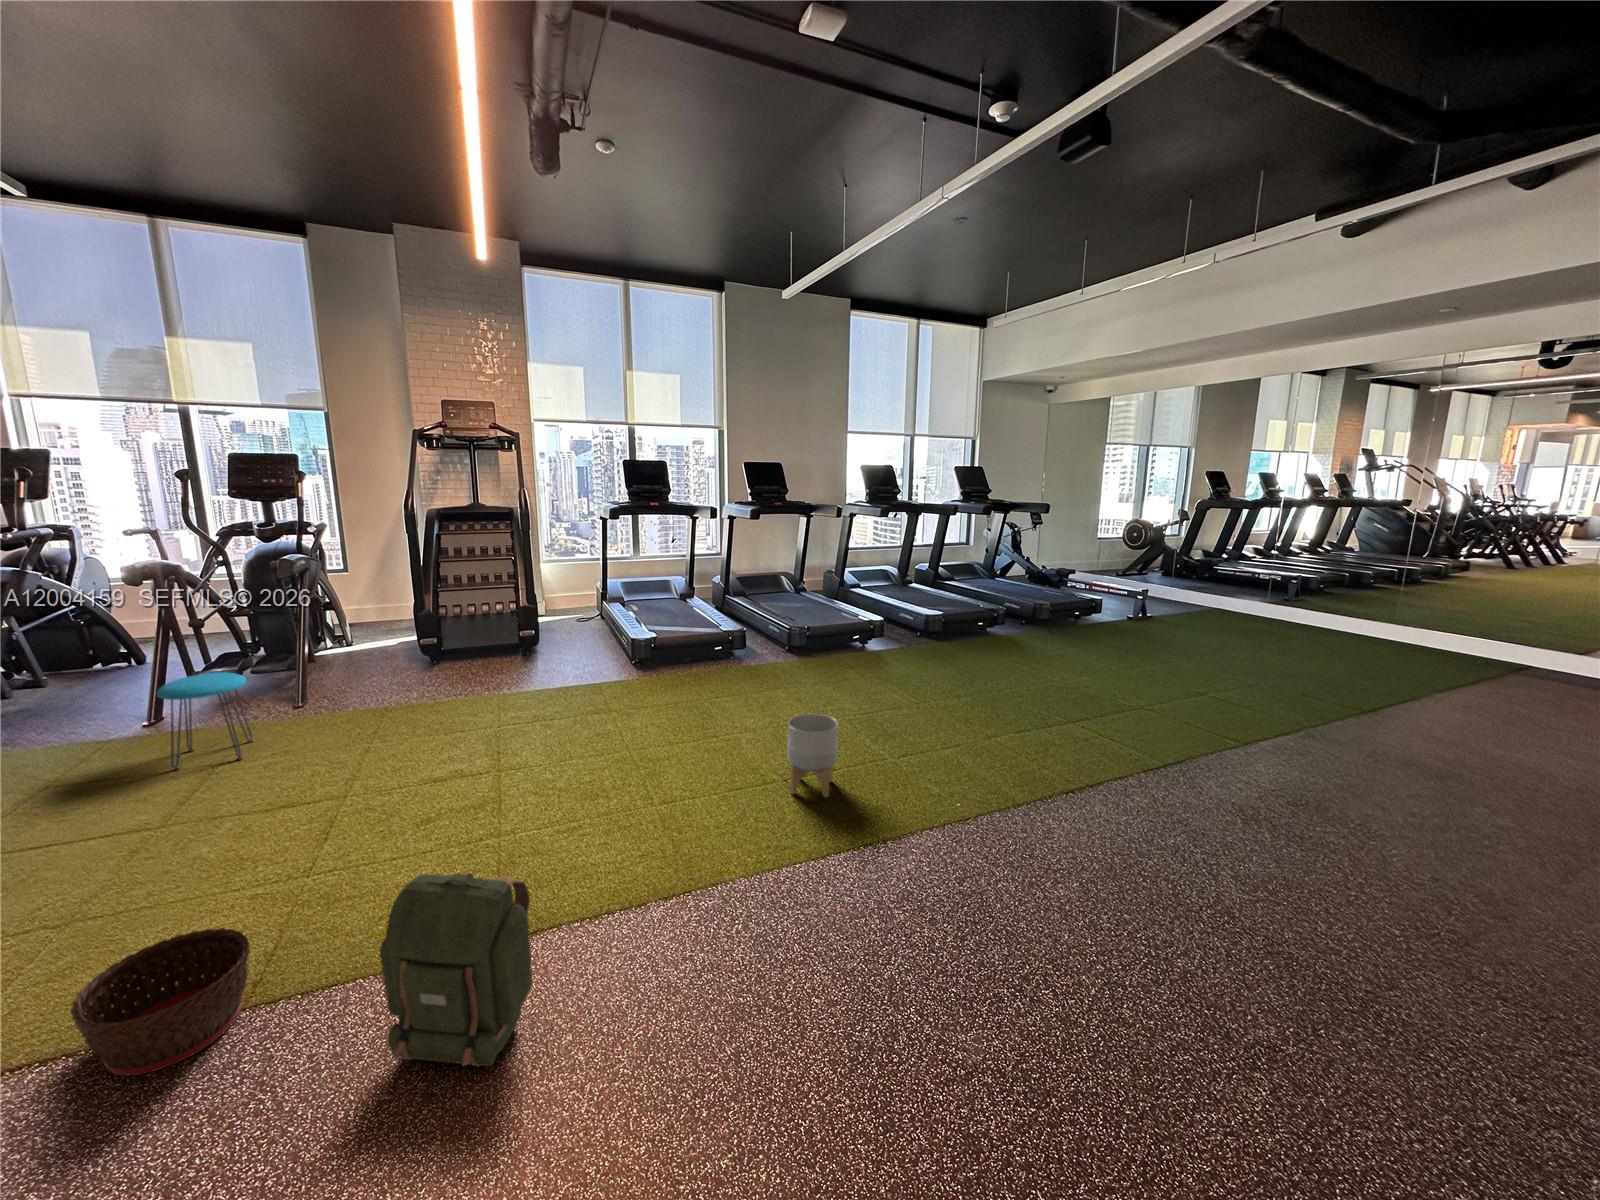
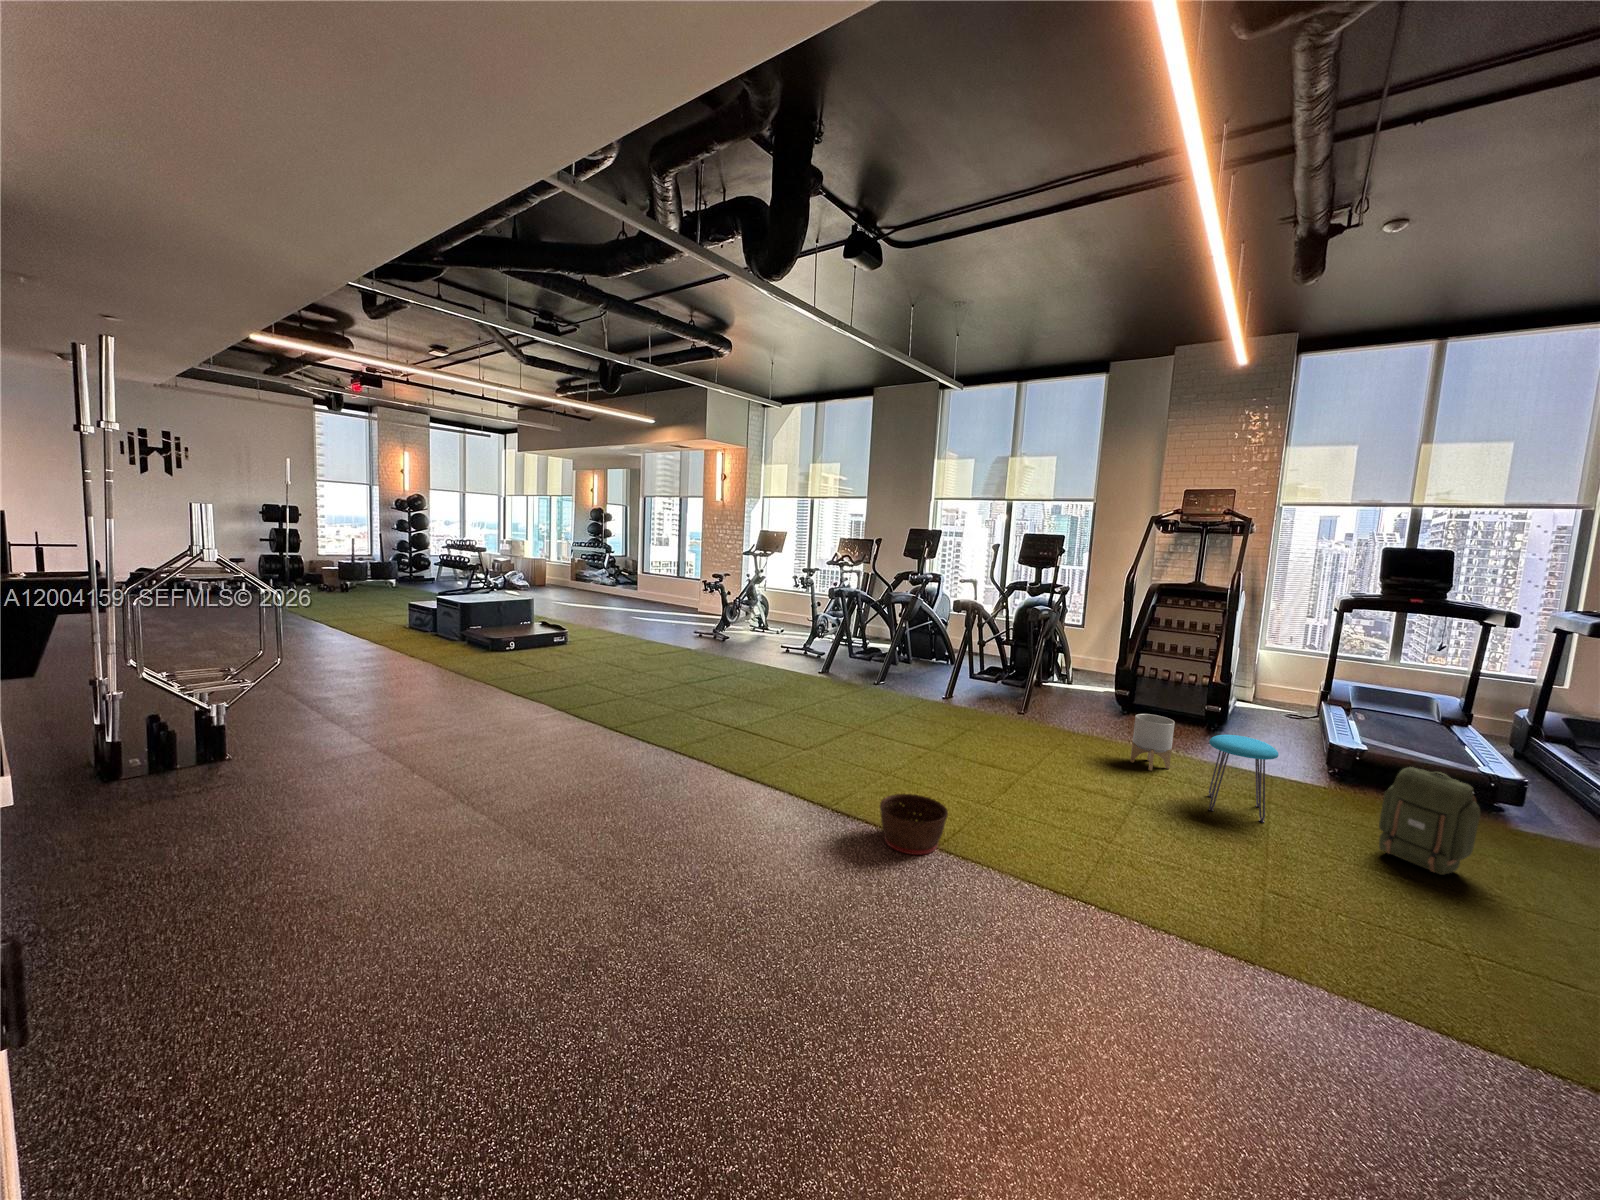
stool: present [157,672,252,770] -> present [1208,735,1278,822]
planter: present [787,714,838,797] -> present [1130,714,1175,771]
backpack: present [380,873,532,1066] -> present [1379,767,1481,875]

